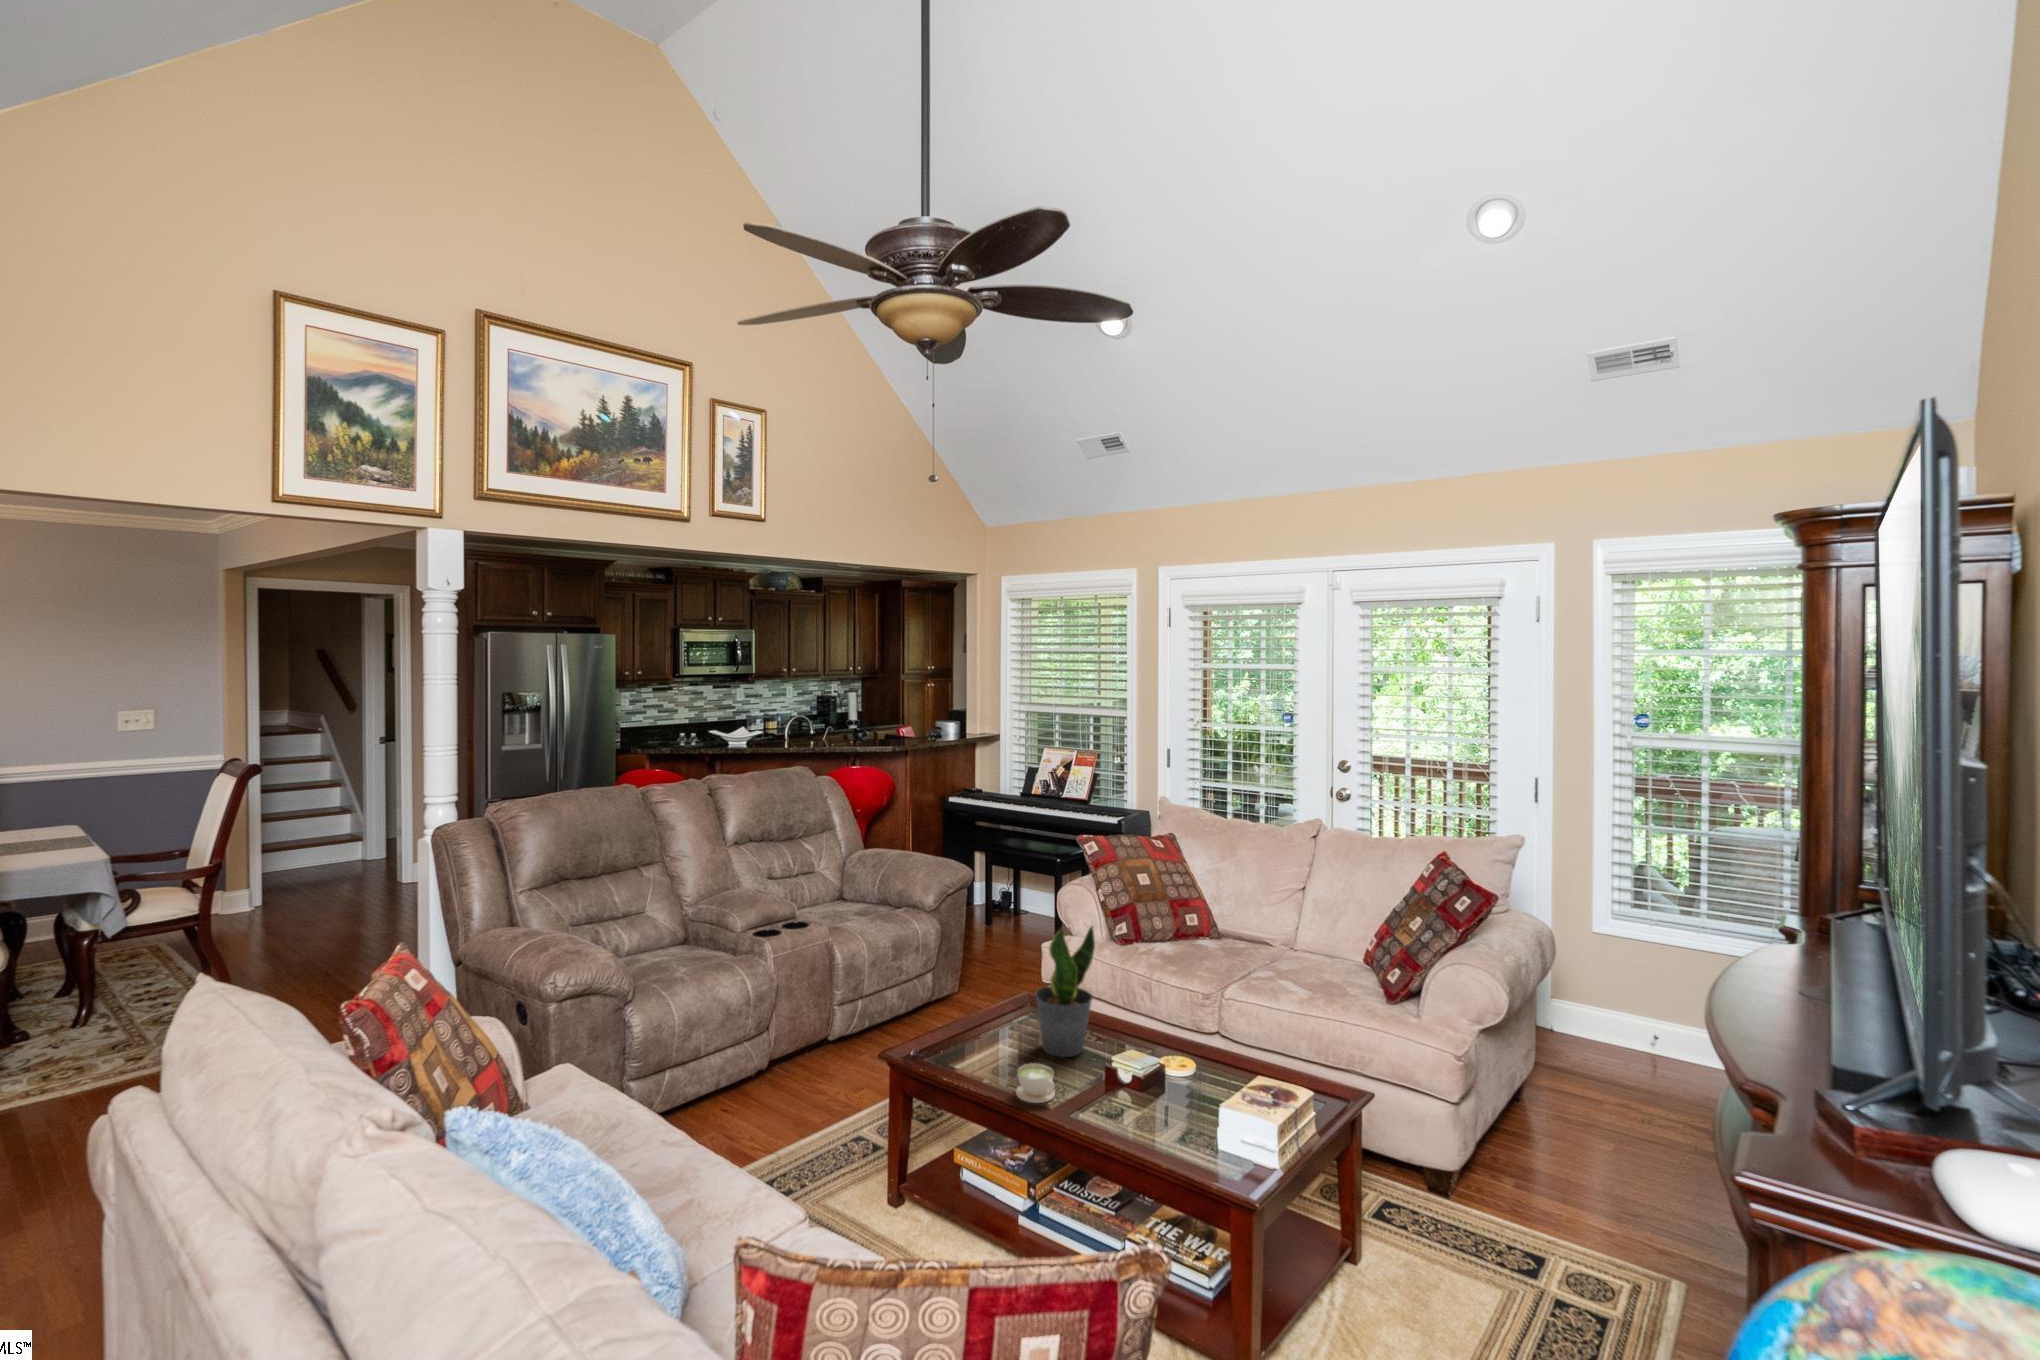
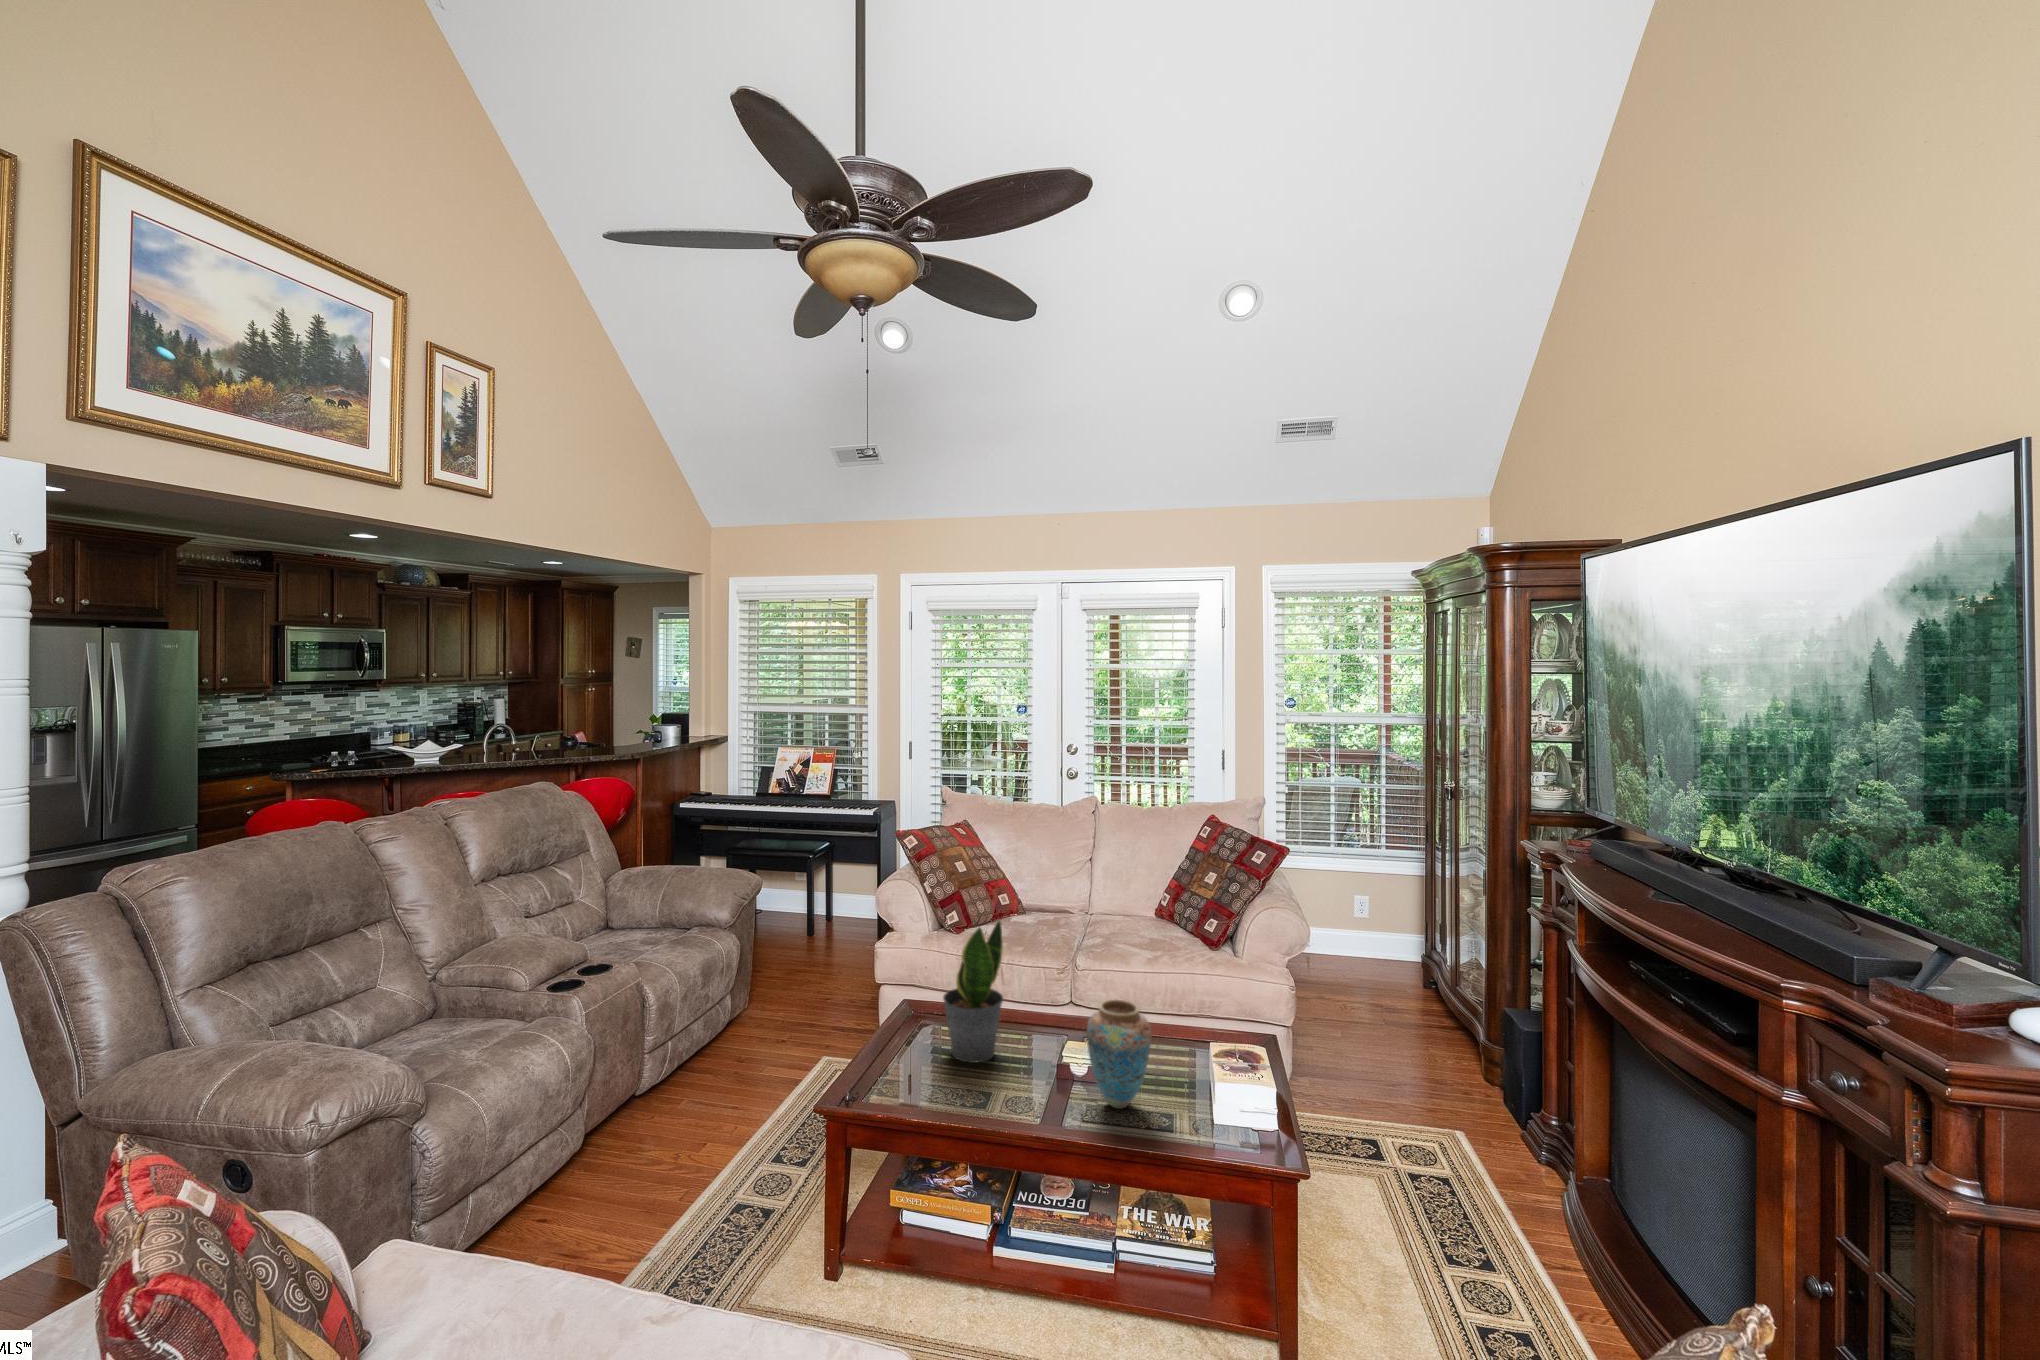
vase: none [1119,1012,1183,1119] -> present [1086,999,1152,1109]
coffee cup: present [1016,1063,1055,1103] -> none [978,1076,1025,1121]

